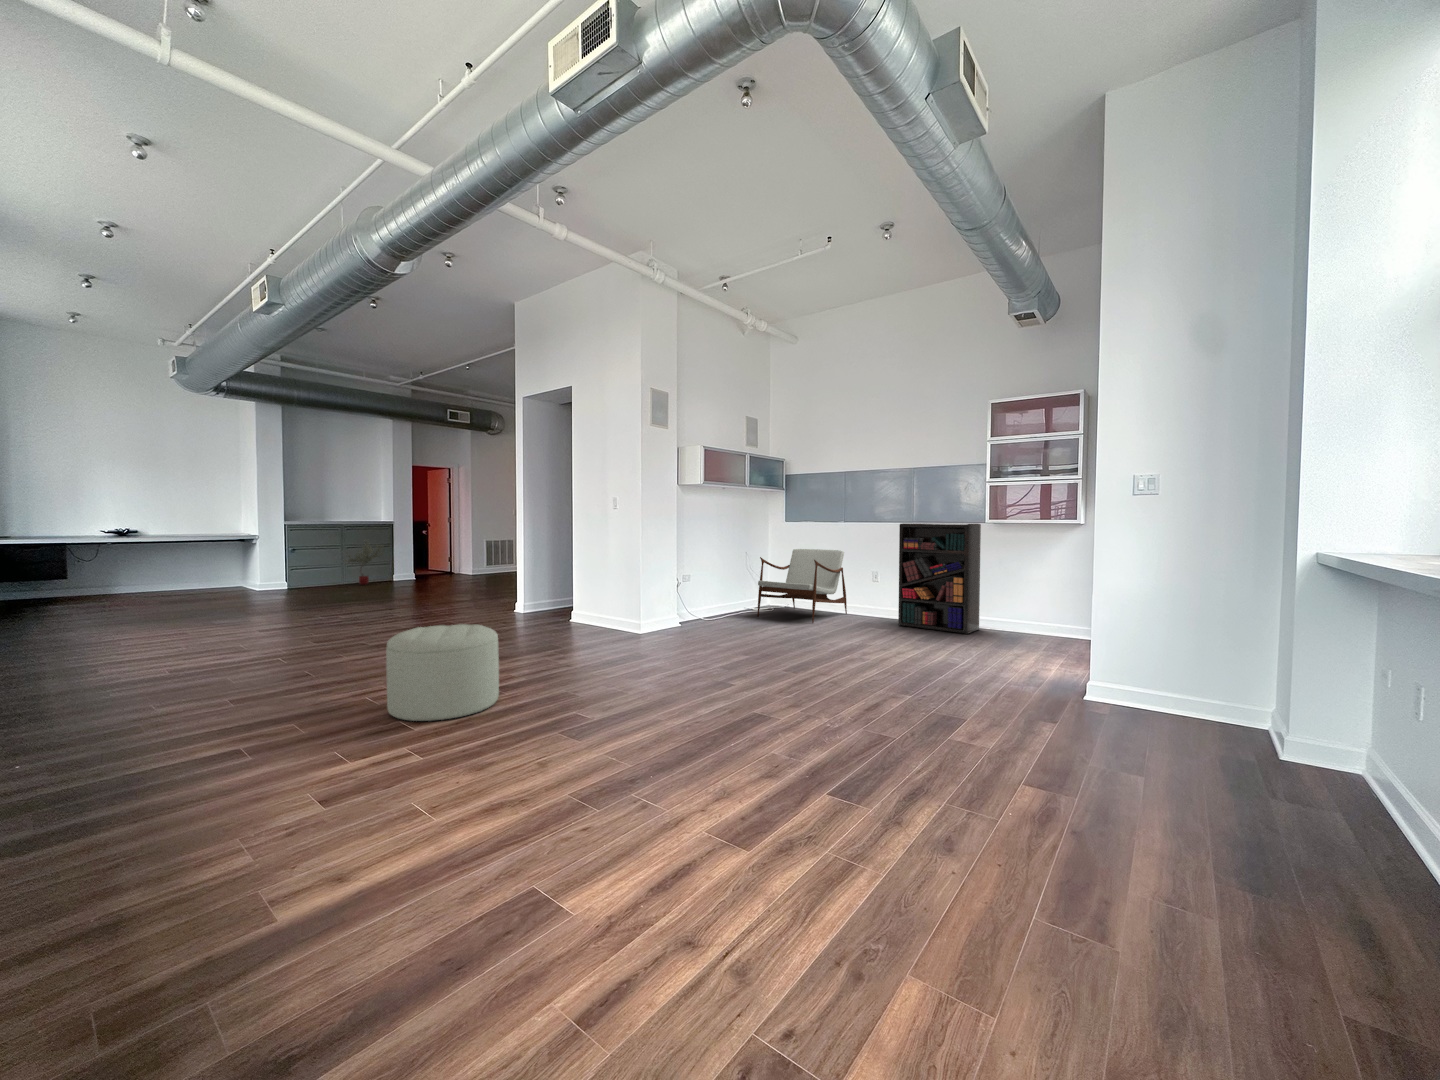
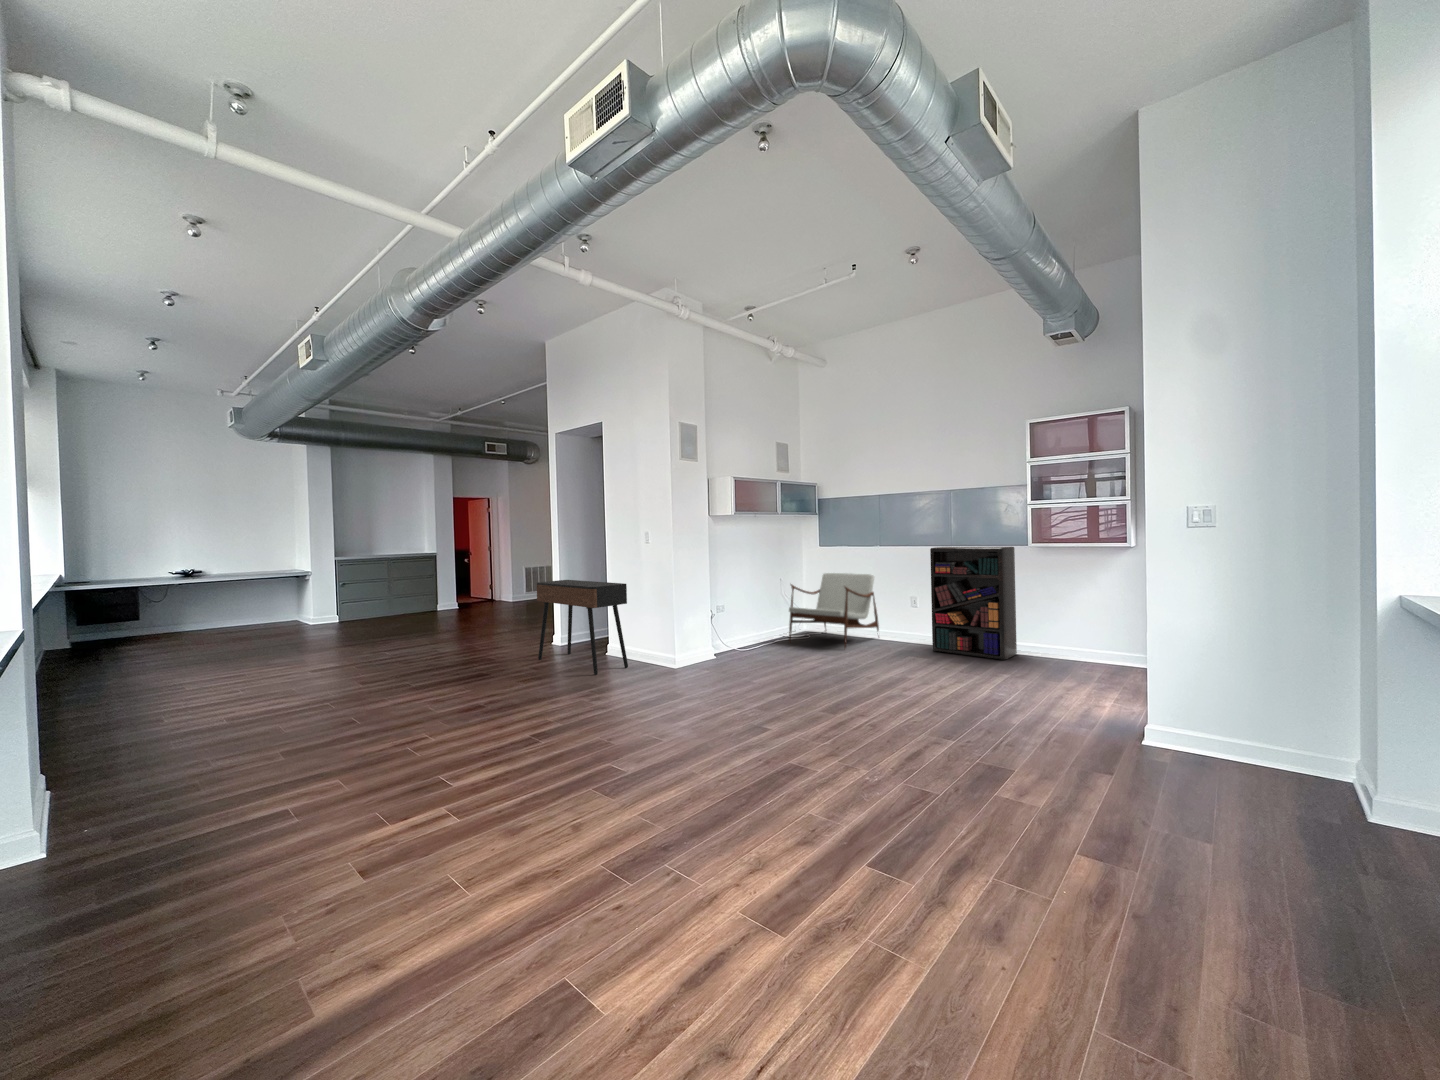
potted tree: present [345,539,383,585] -> none [390,570,429,614]
console table: none [501,546,595,640] -> present [537,580,628,675]
ottoman: present [386,624,499,721] -> none [425,672,534,773]

